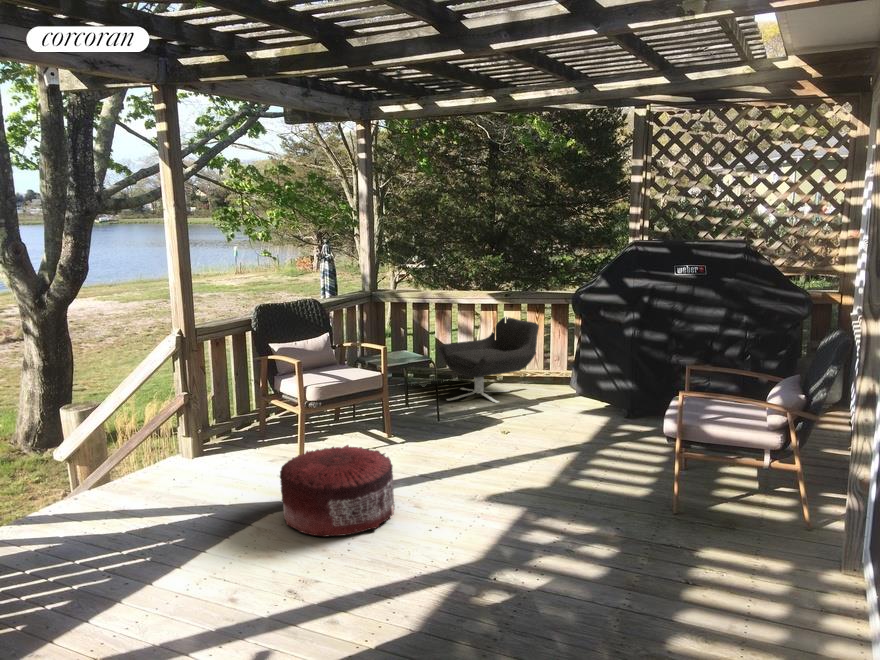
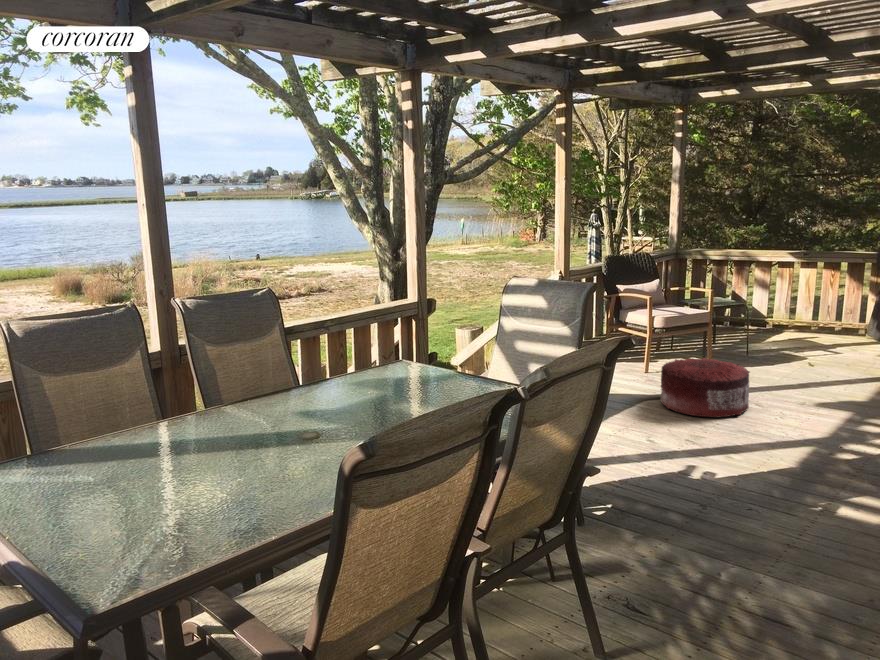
lounge chair: present [440,317,539,403] -> none [740,273,838,346]

